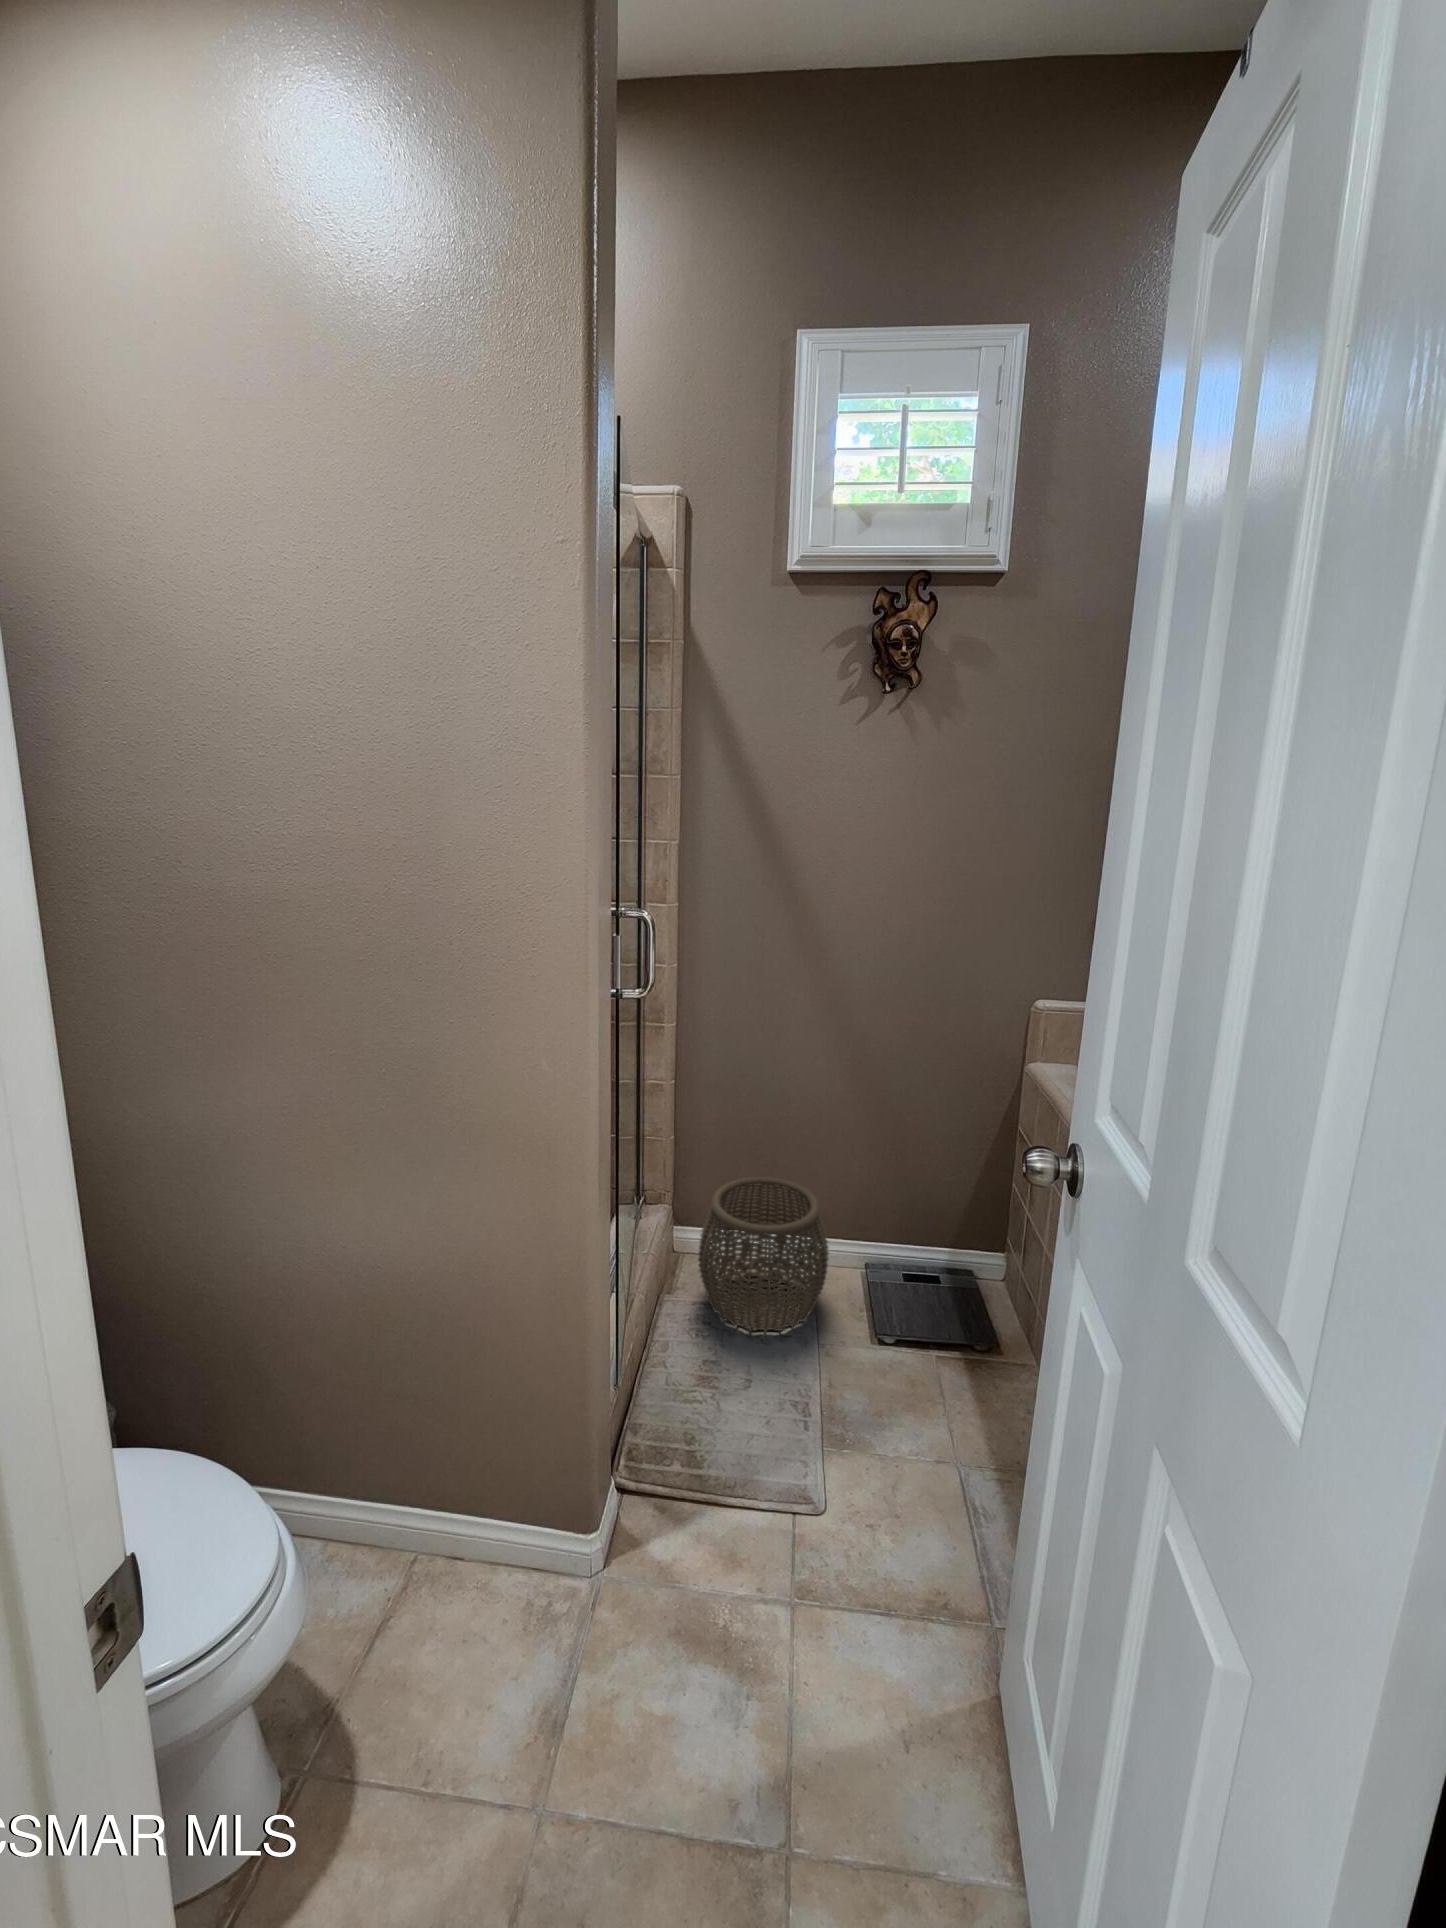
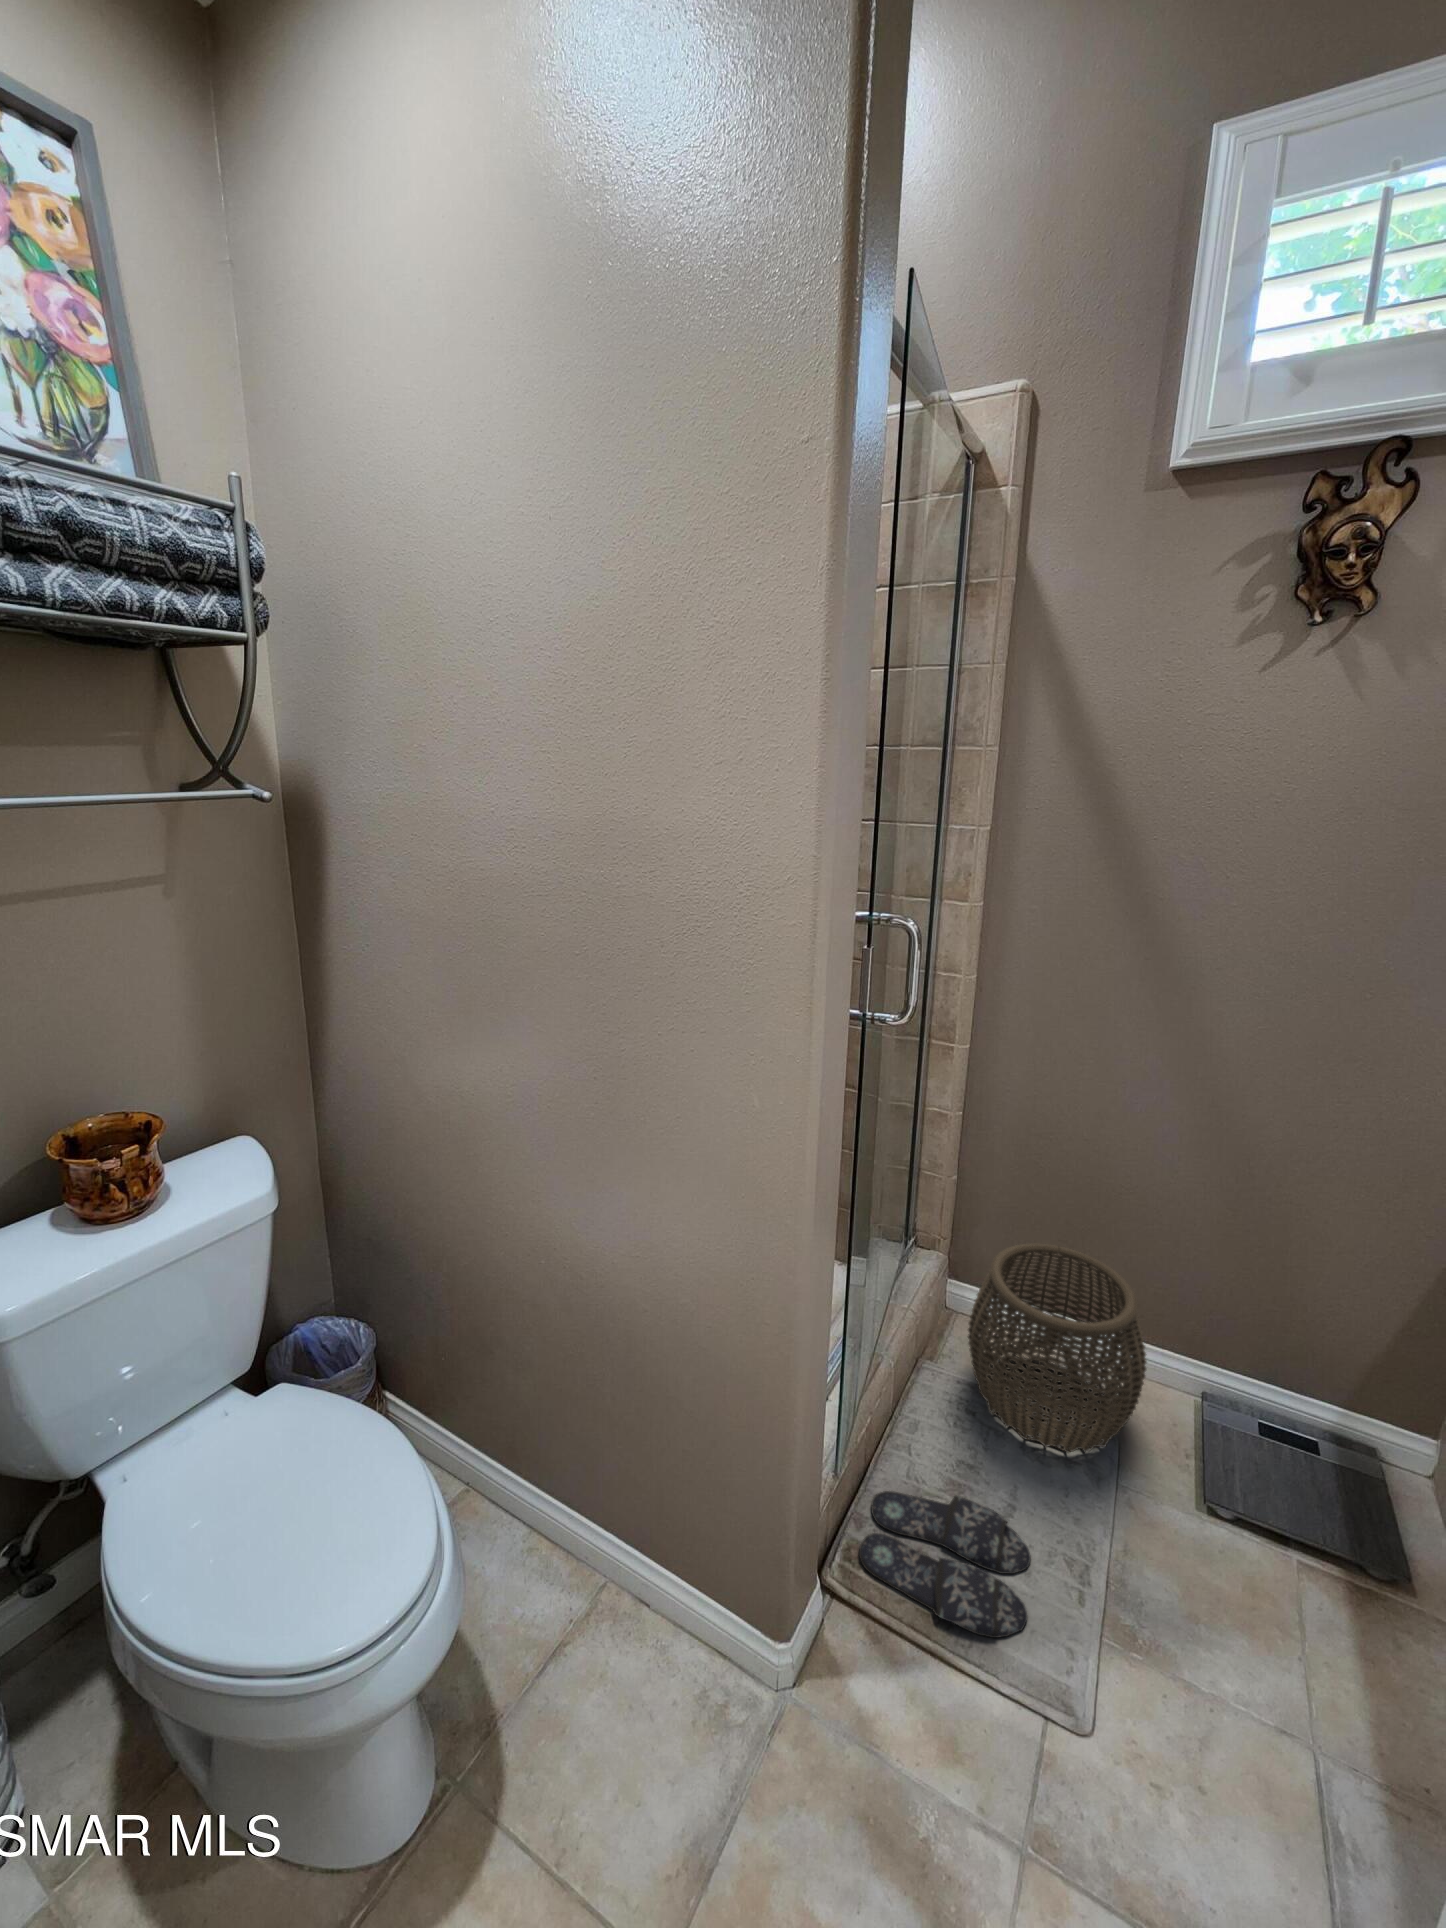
slippers: none [642,1383,772,1465] -> present [859,1491,1031,1638]

